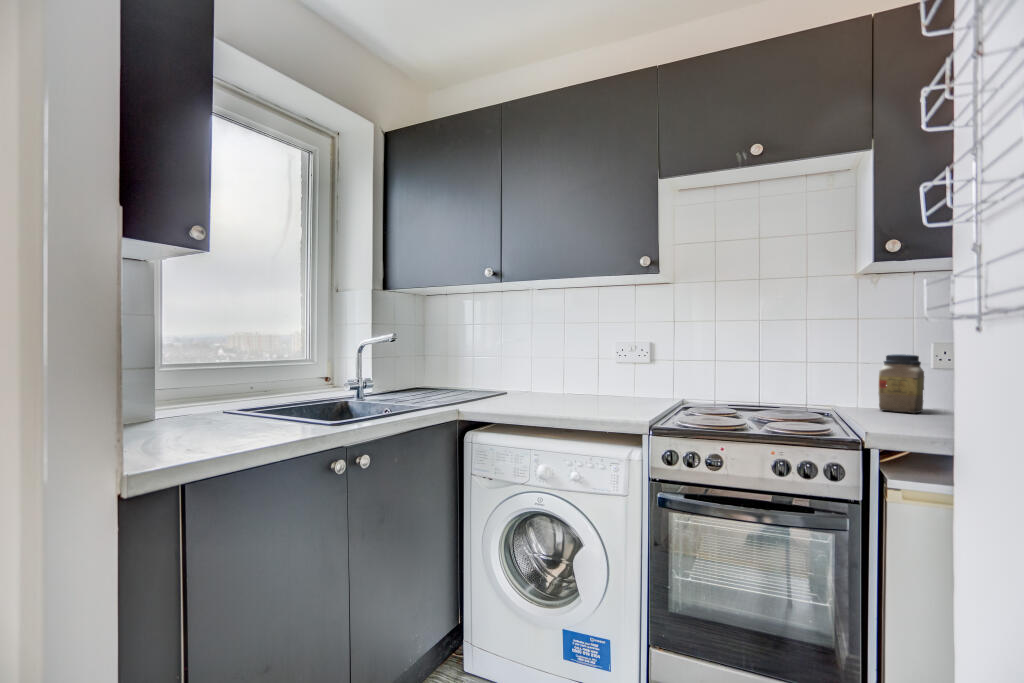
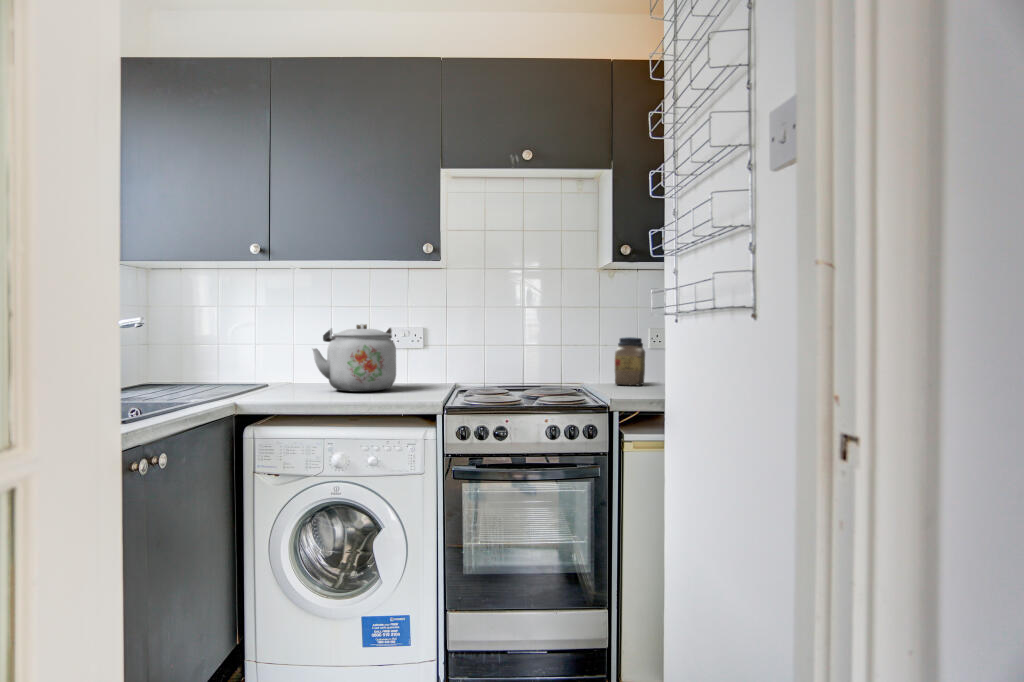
kettle: none [540,338,618,402] -> present [312,324,396,392]

